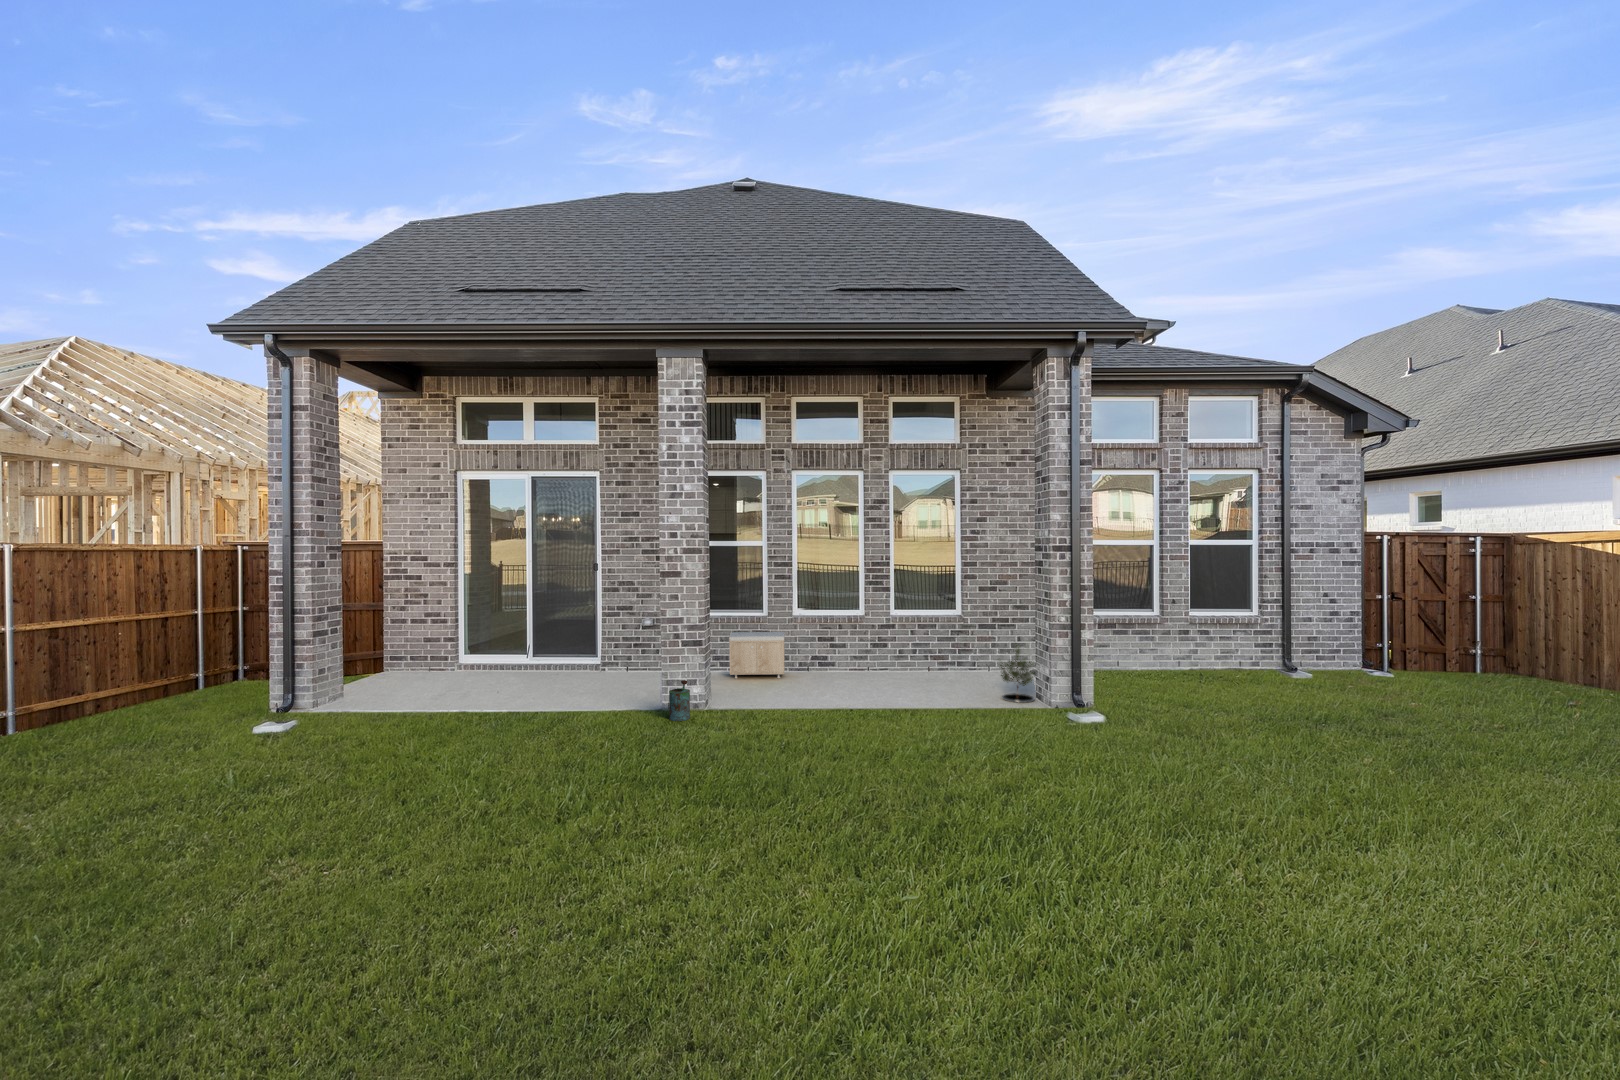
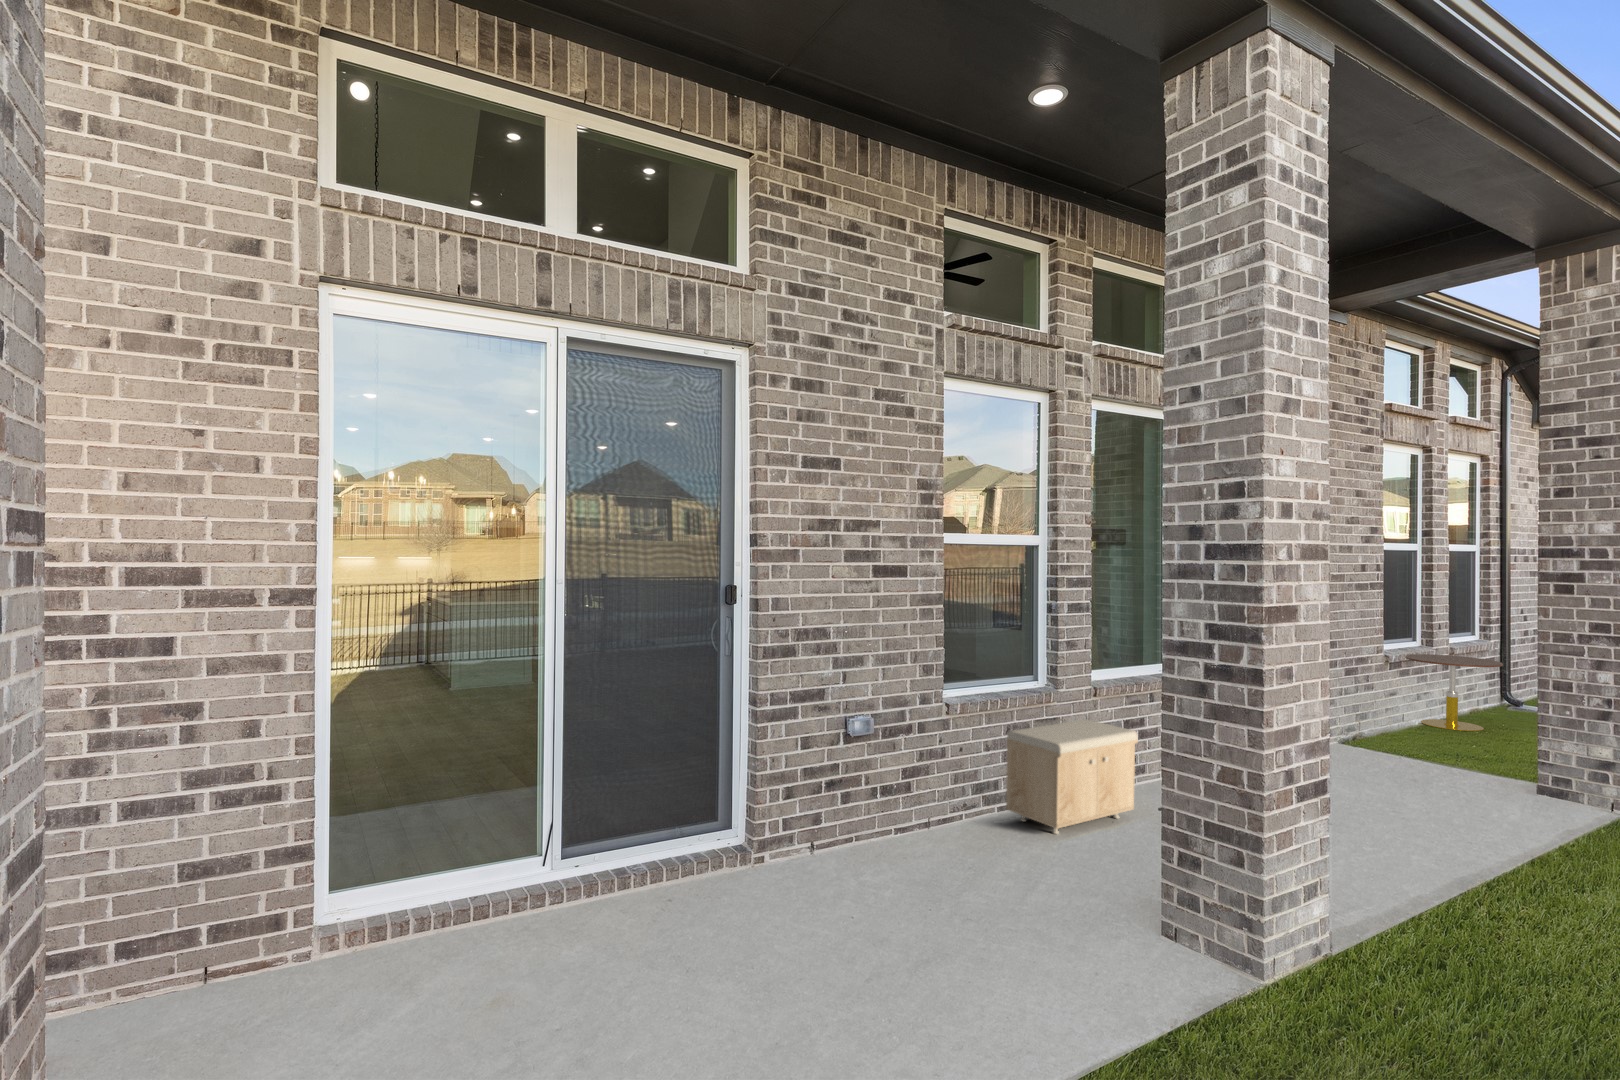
side table: none [1140,622,1203,677] -> present [1405,654,1503,731]
potted tree: present [1000,645,1035,703] -> none [1495,706,1578,812]
watering can: present [669,680,690,721] -> none [1315,897,1462,1030]

